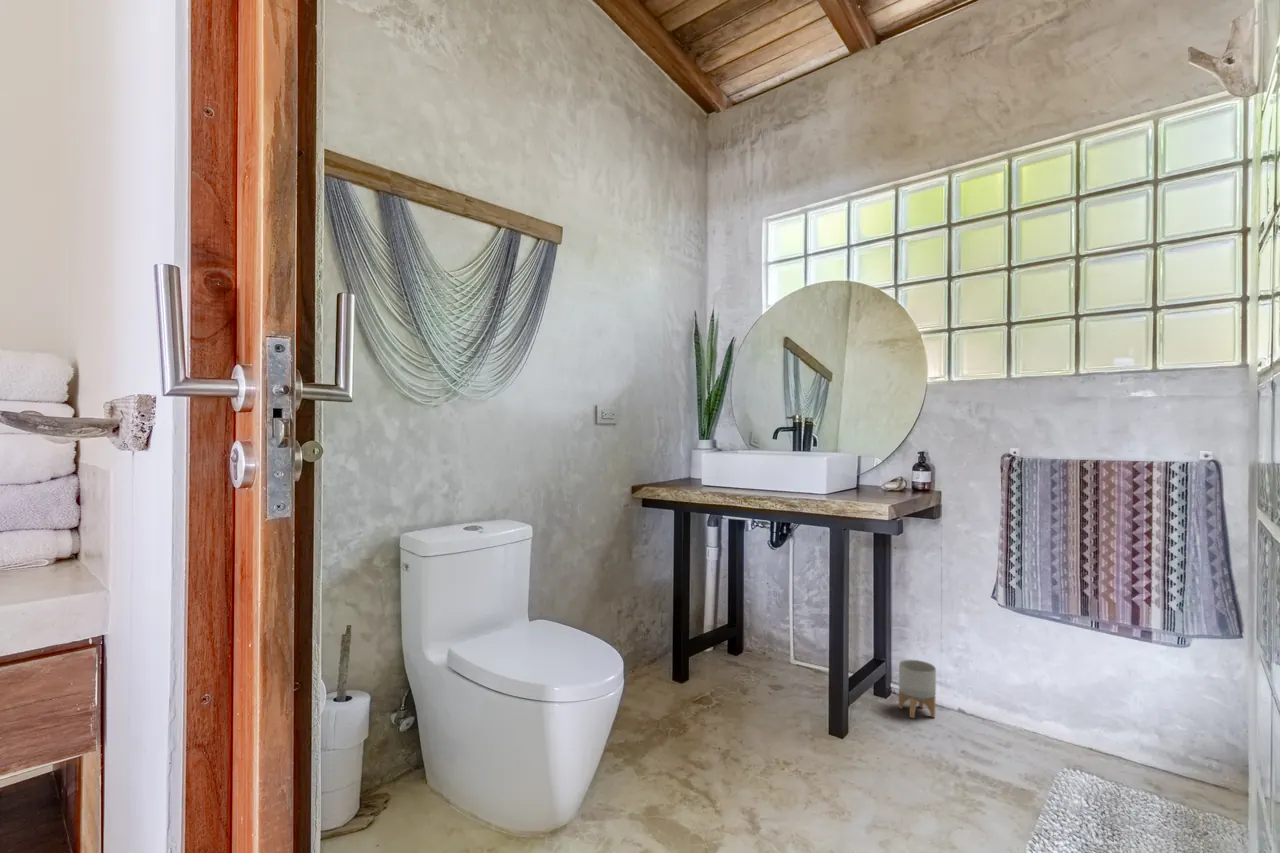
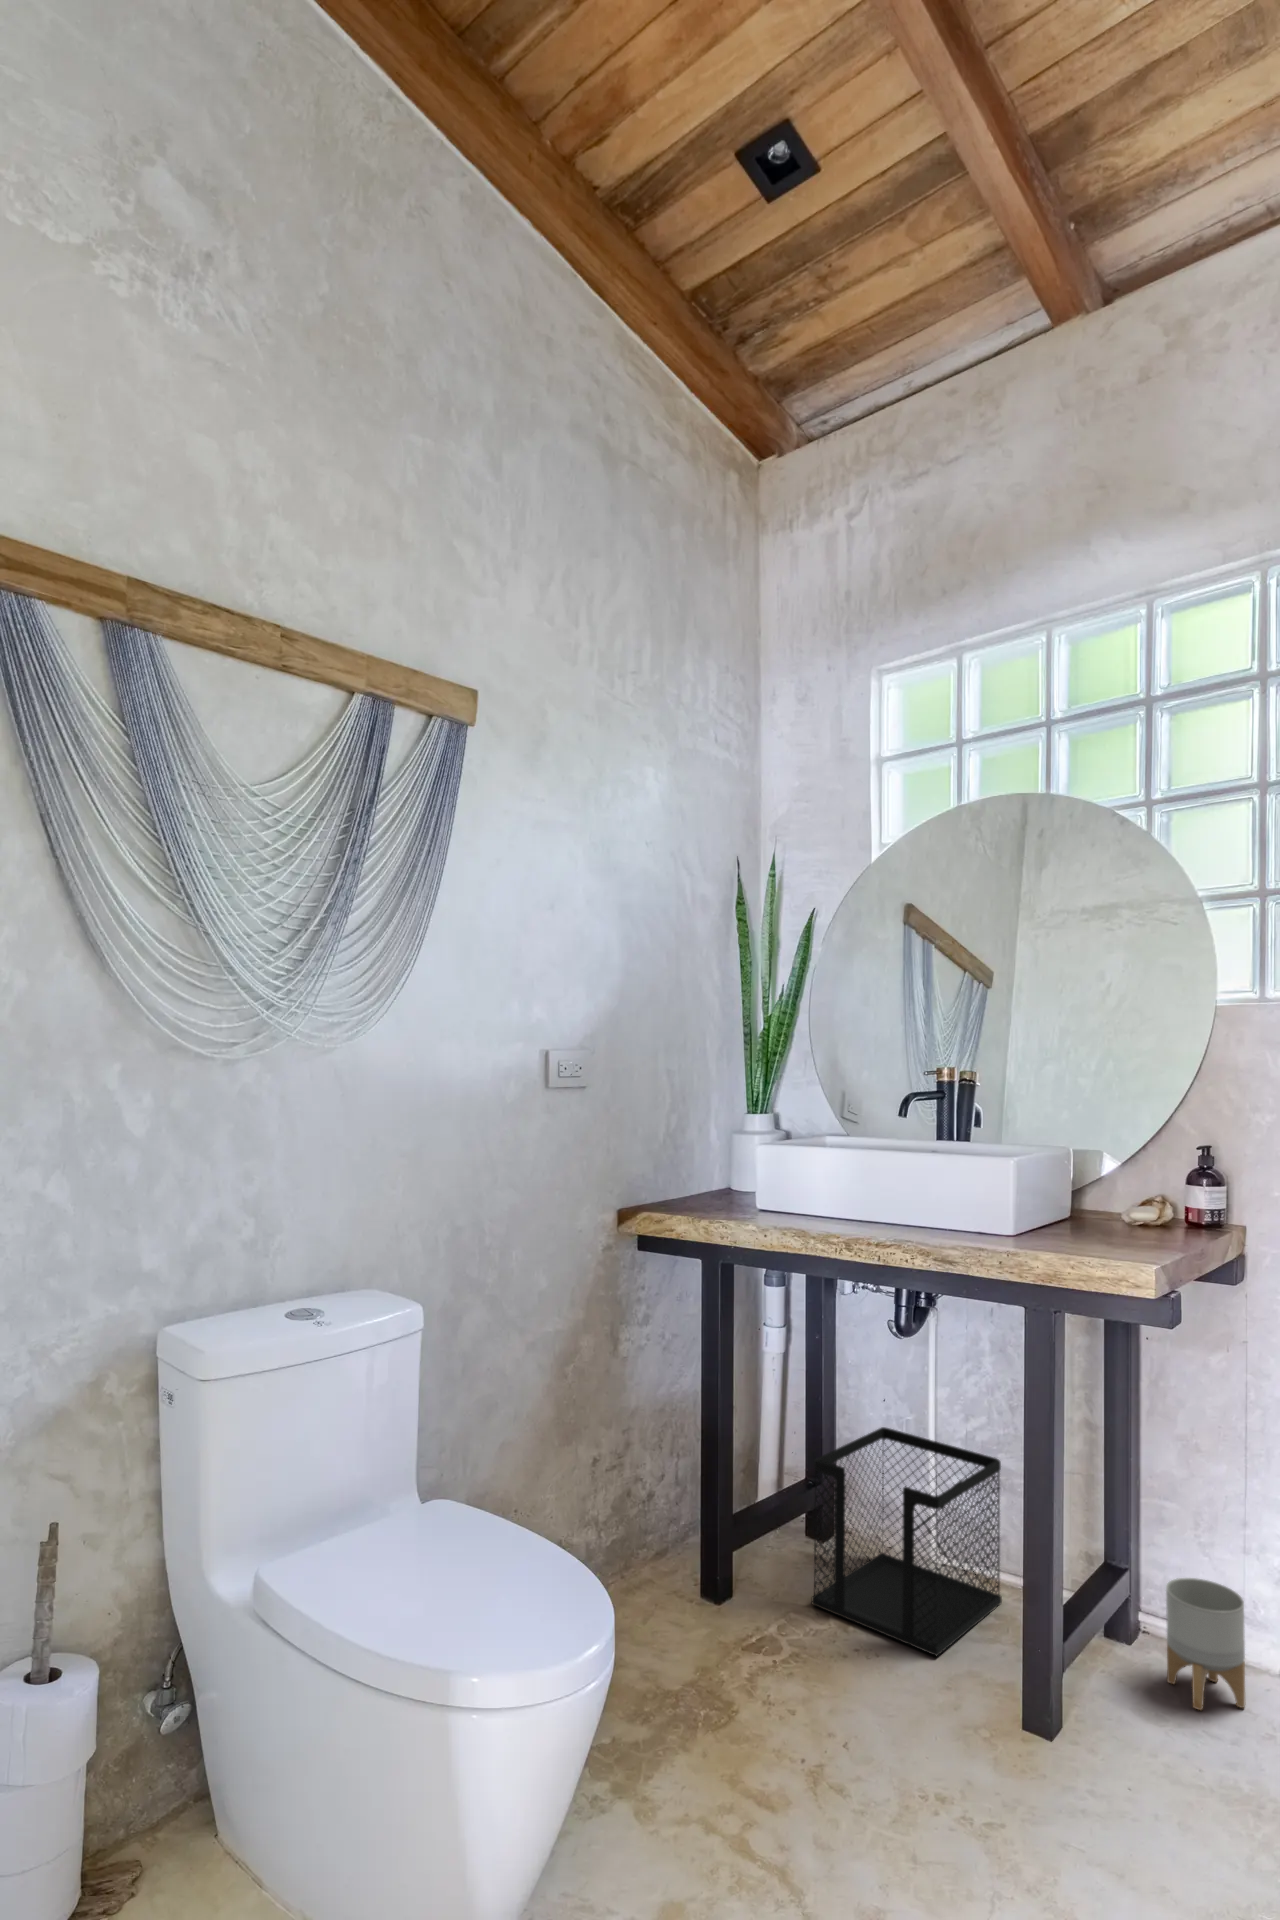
wastebasket: none [729,597,822,698] -> present [812,1427,1002,1656]

